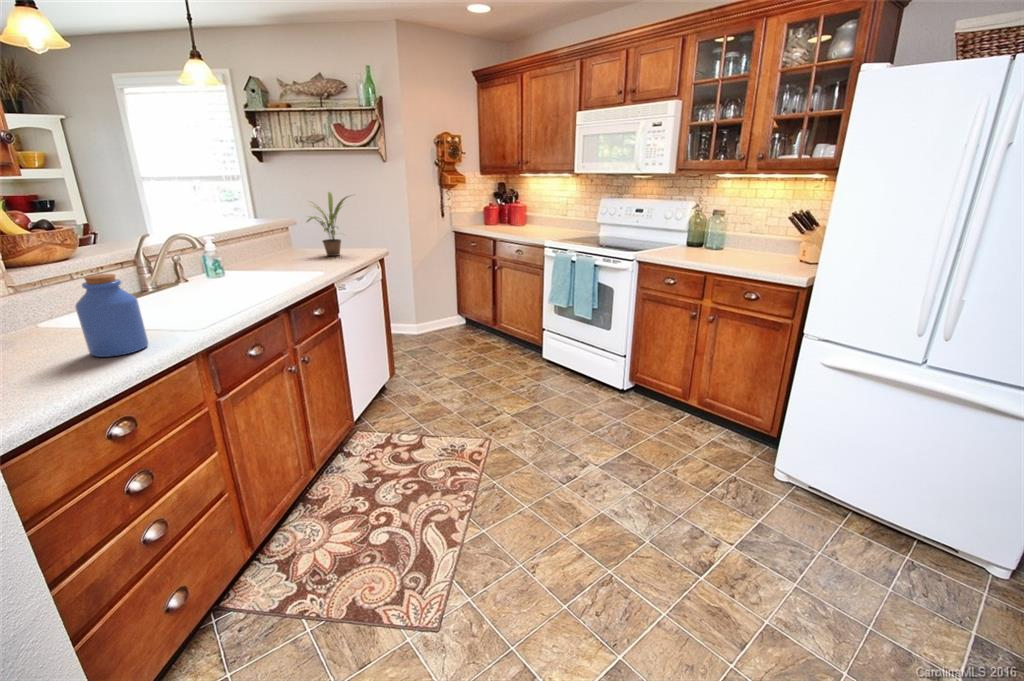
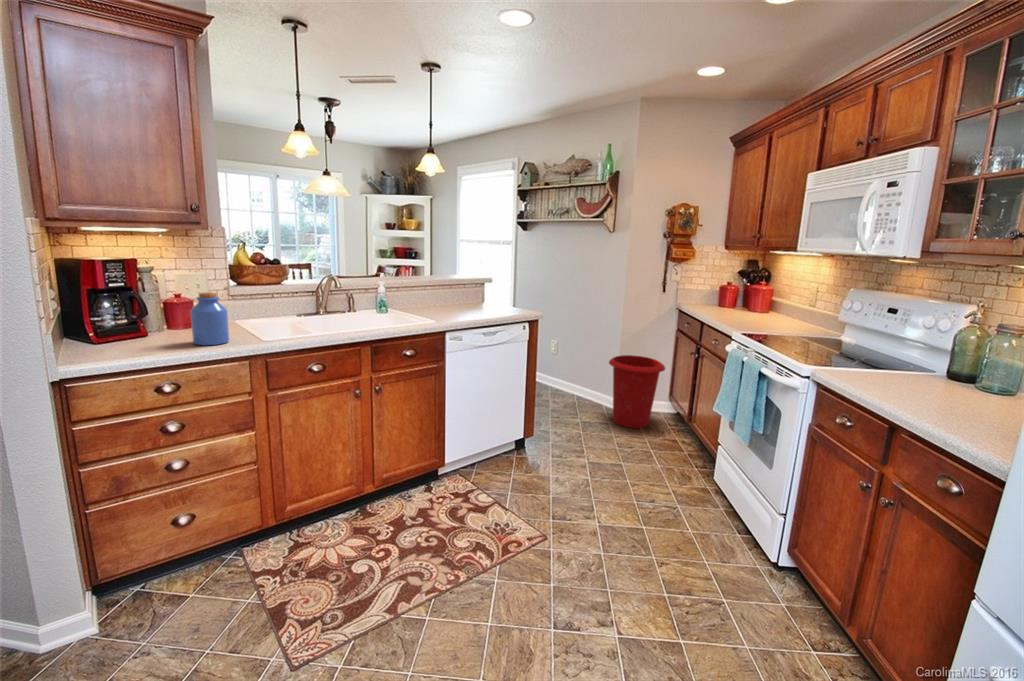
potted plant: present [307,192,349,256] -> none [476,256,516,312]
waste bin: none [414,279,465,344] -> present [609,355,665,428]

